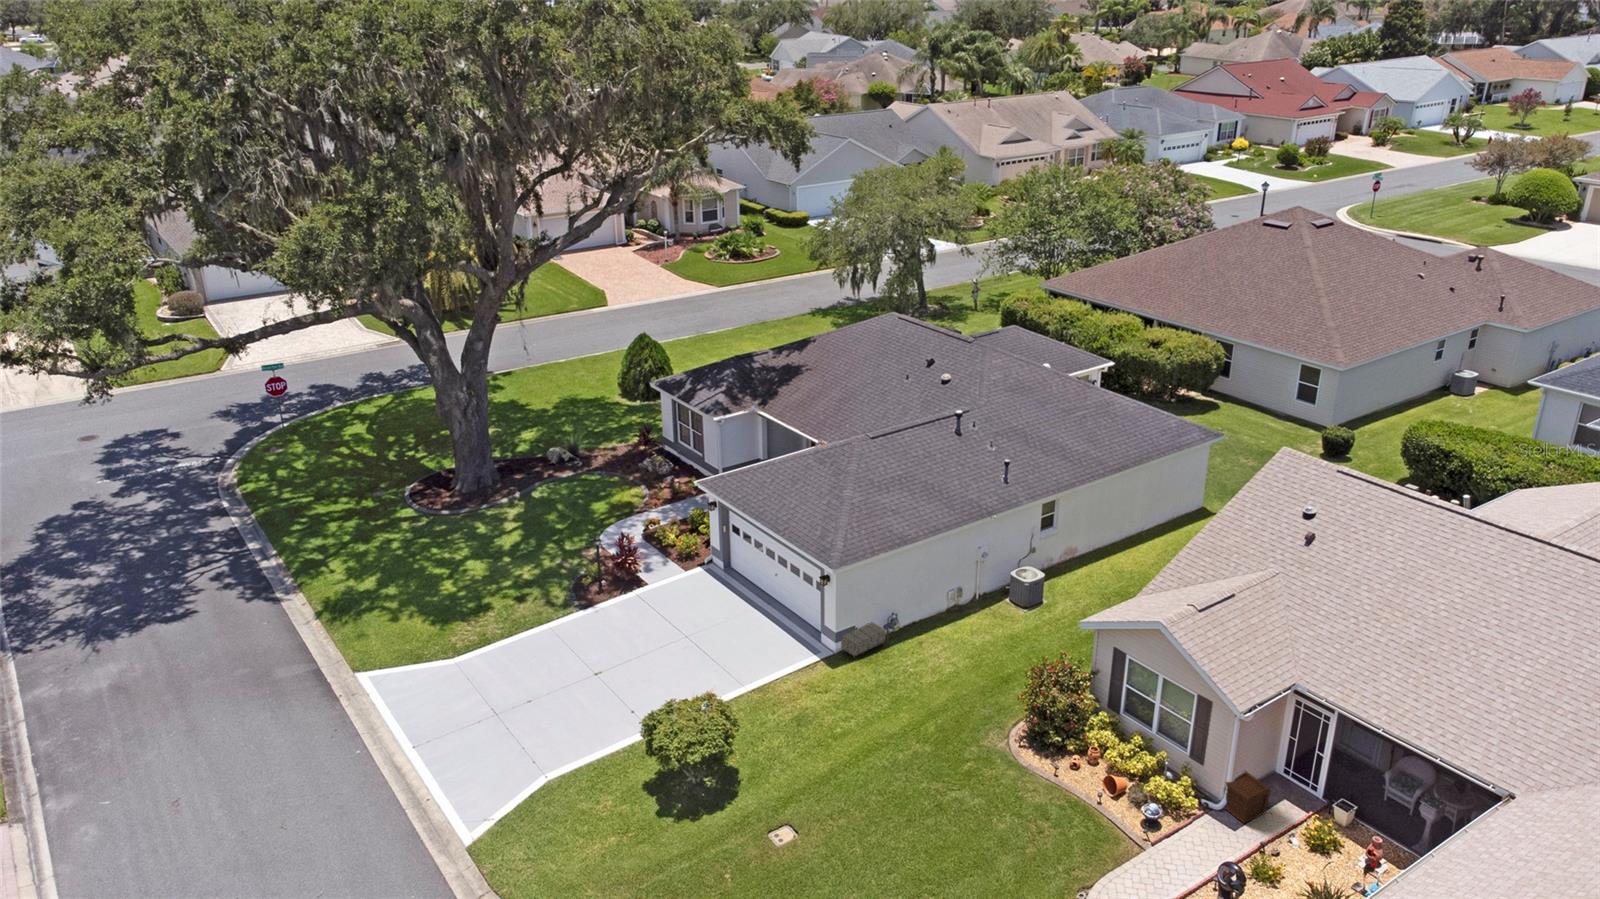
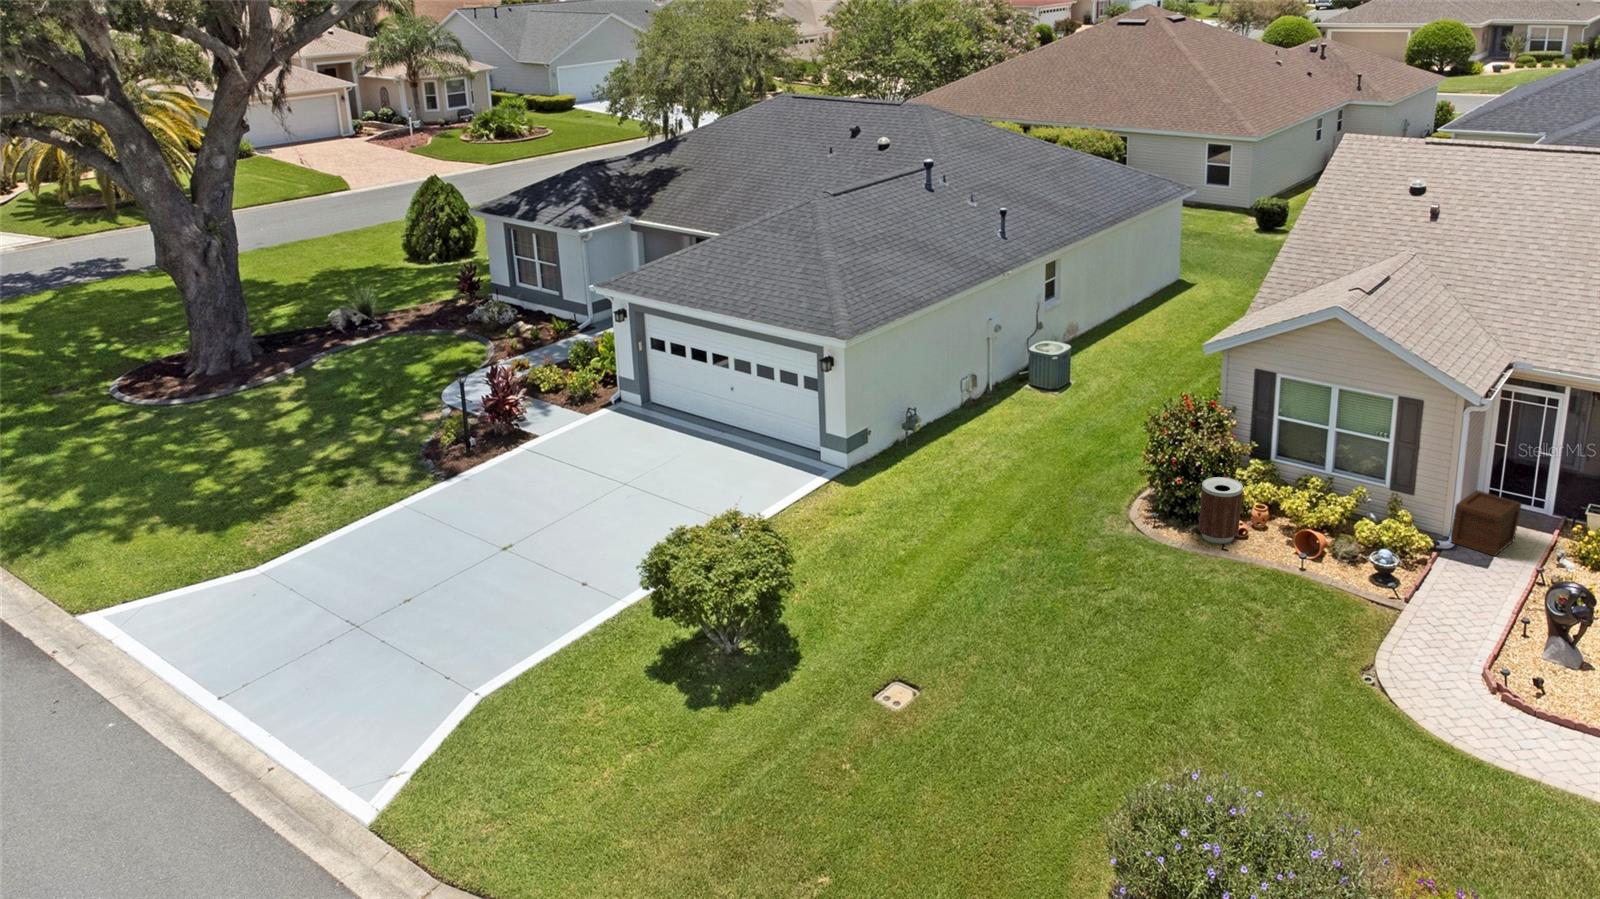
bench: present [841,622,885,660] -> none [851,423,910,475]
trash can: none [1045,724,1075,772] -> present [1199,477,1243,544]

